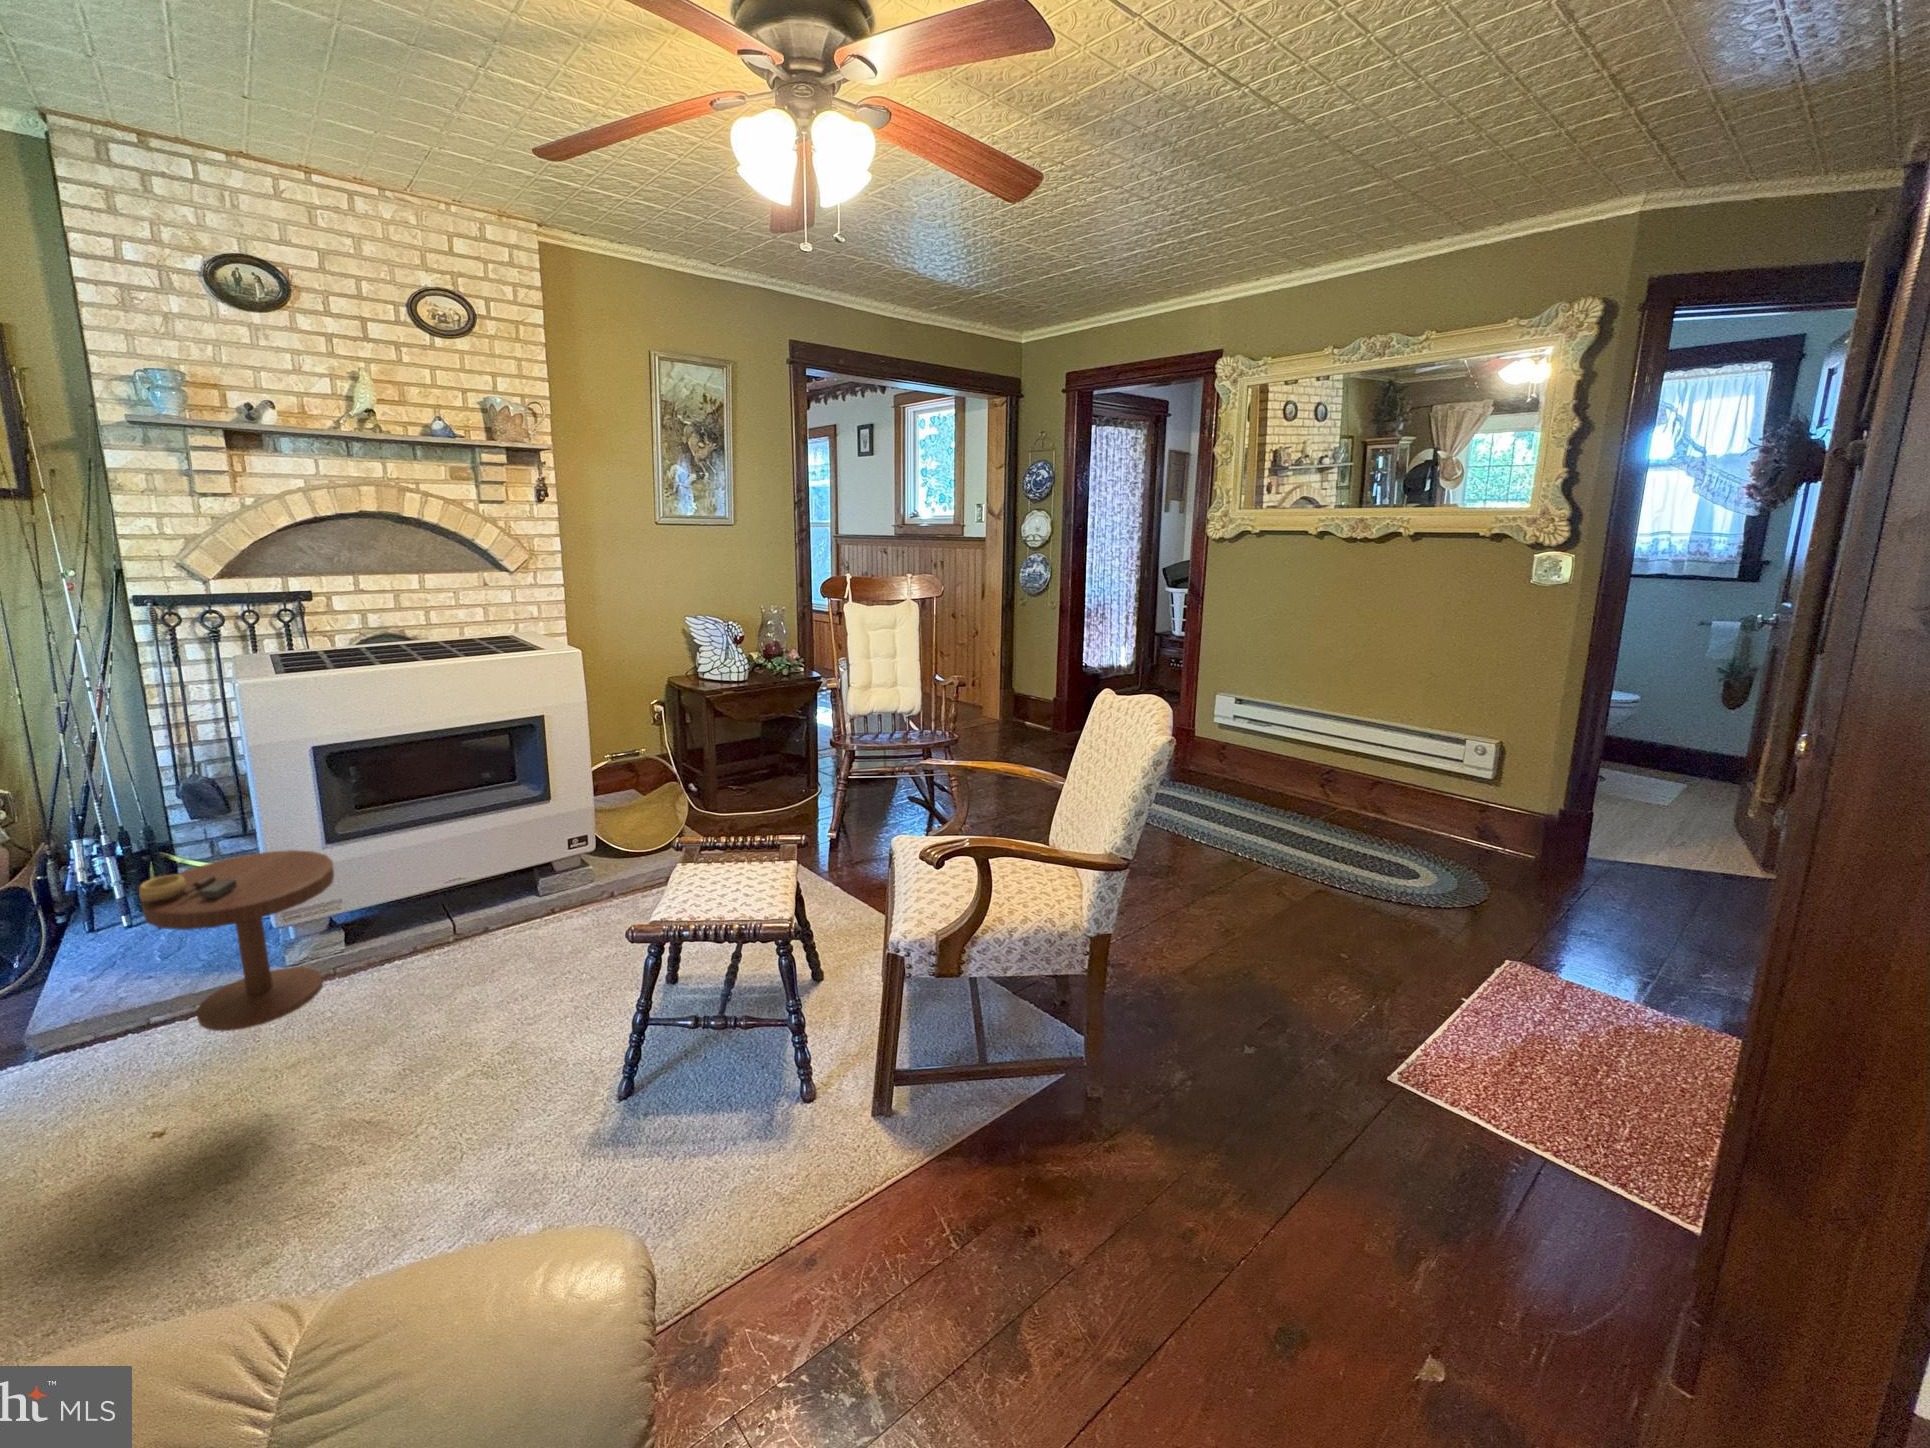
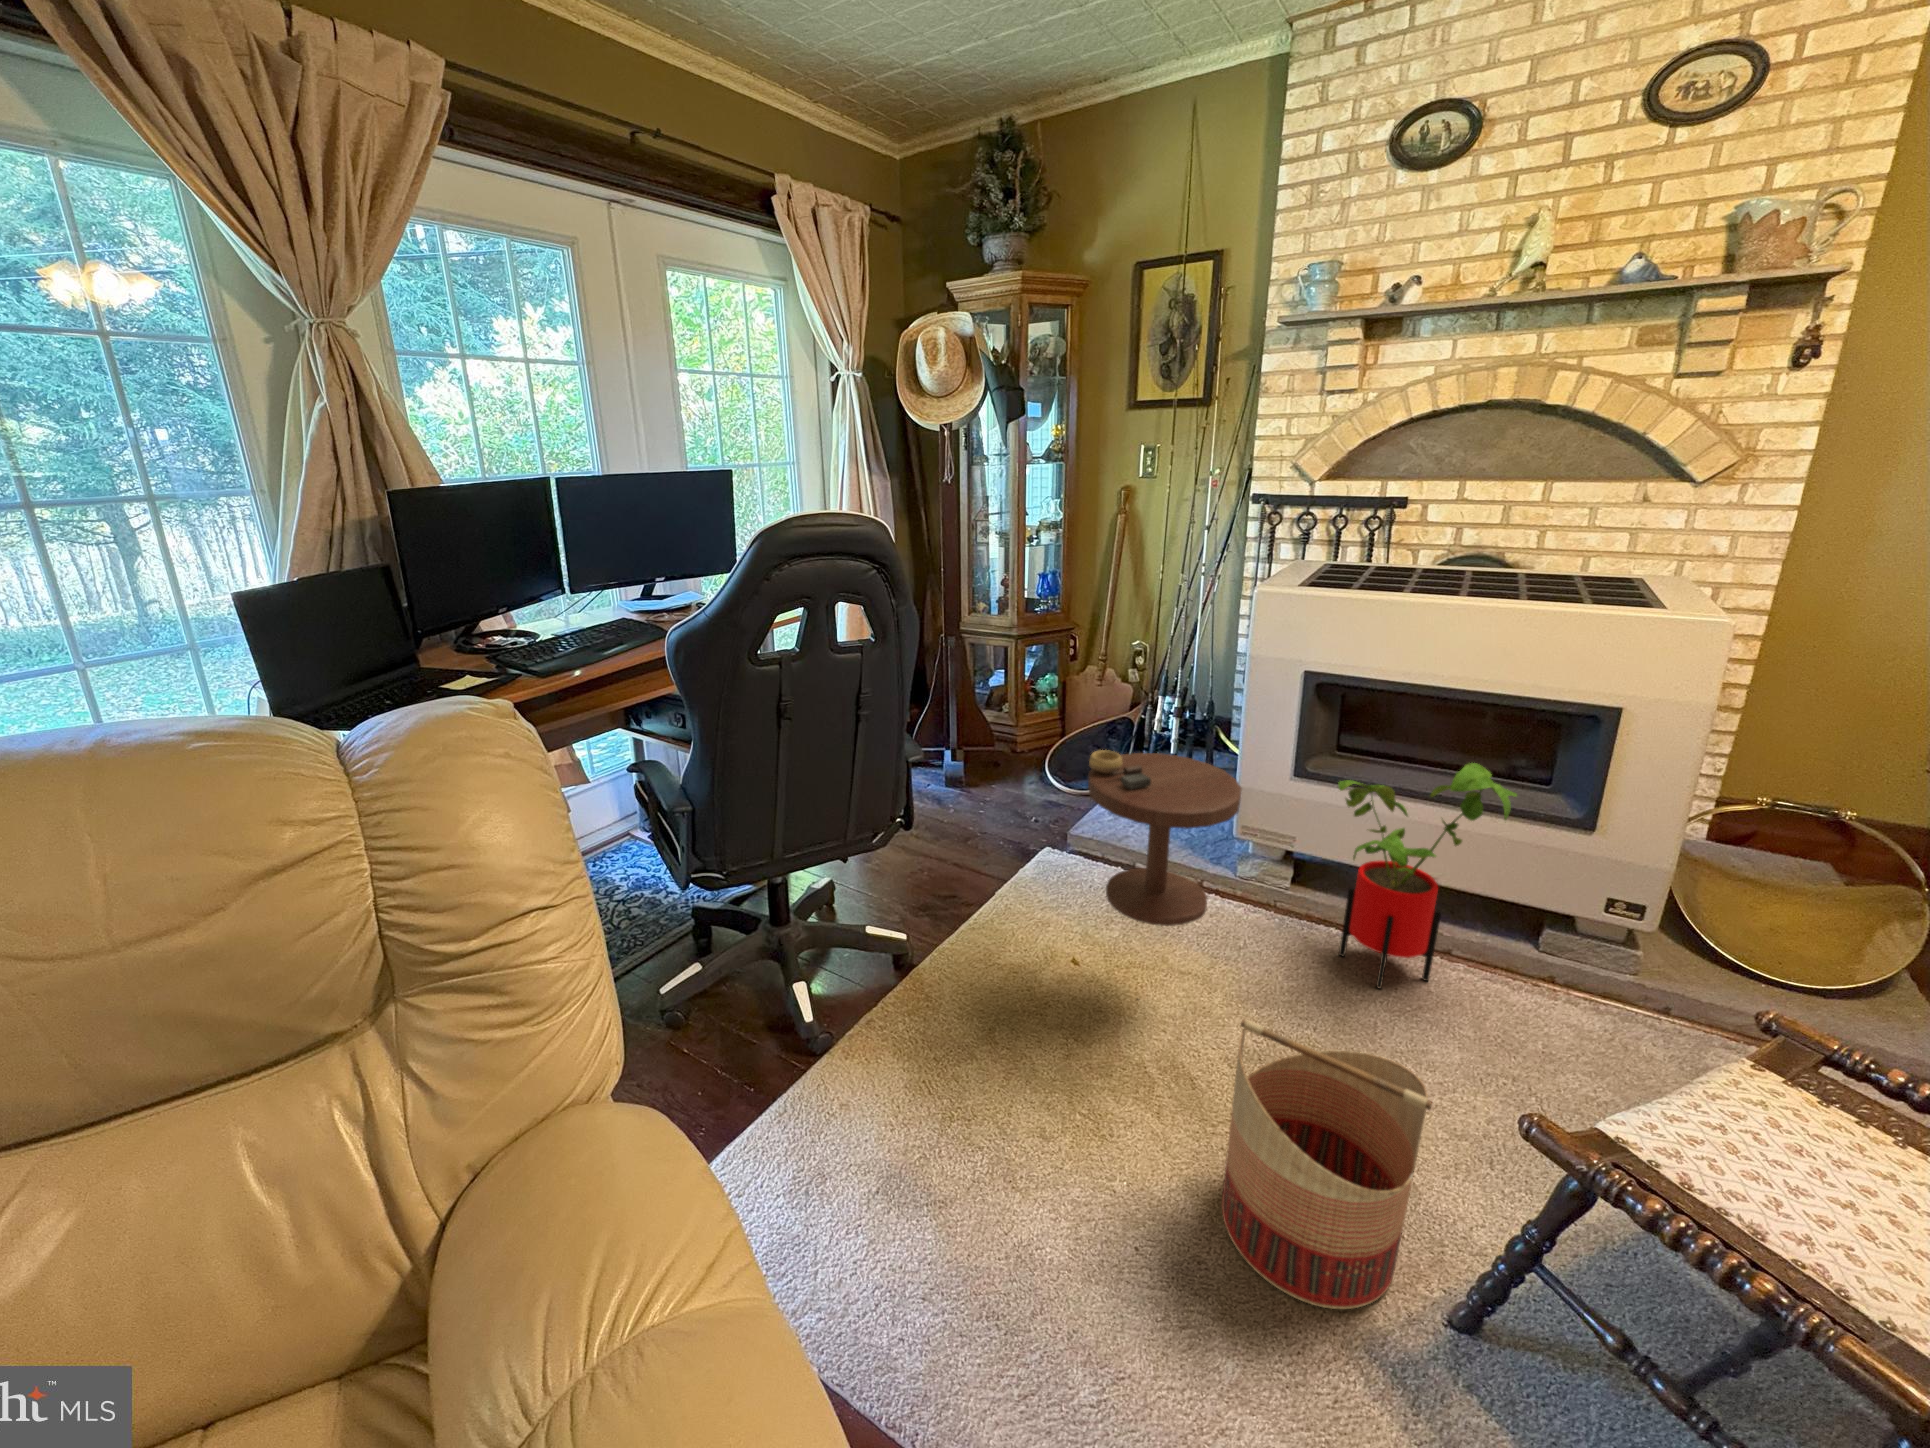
house plant: none [372,780,507,977] -> present [1338,763,1517,988]
basket: none [437,968,585,1177] -> present [1222,1019,1432,1309]

